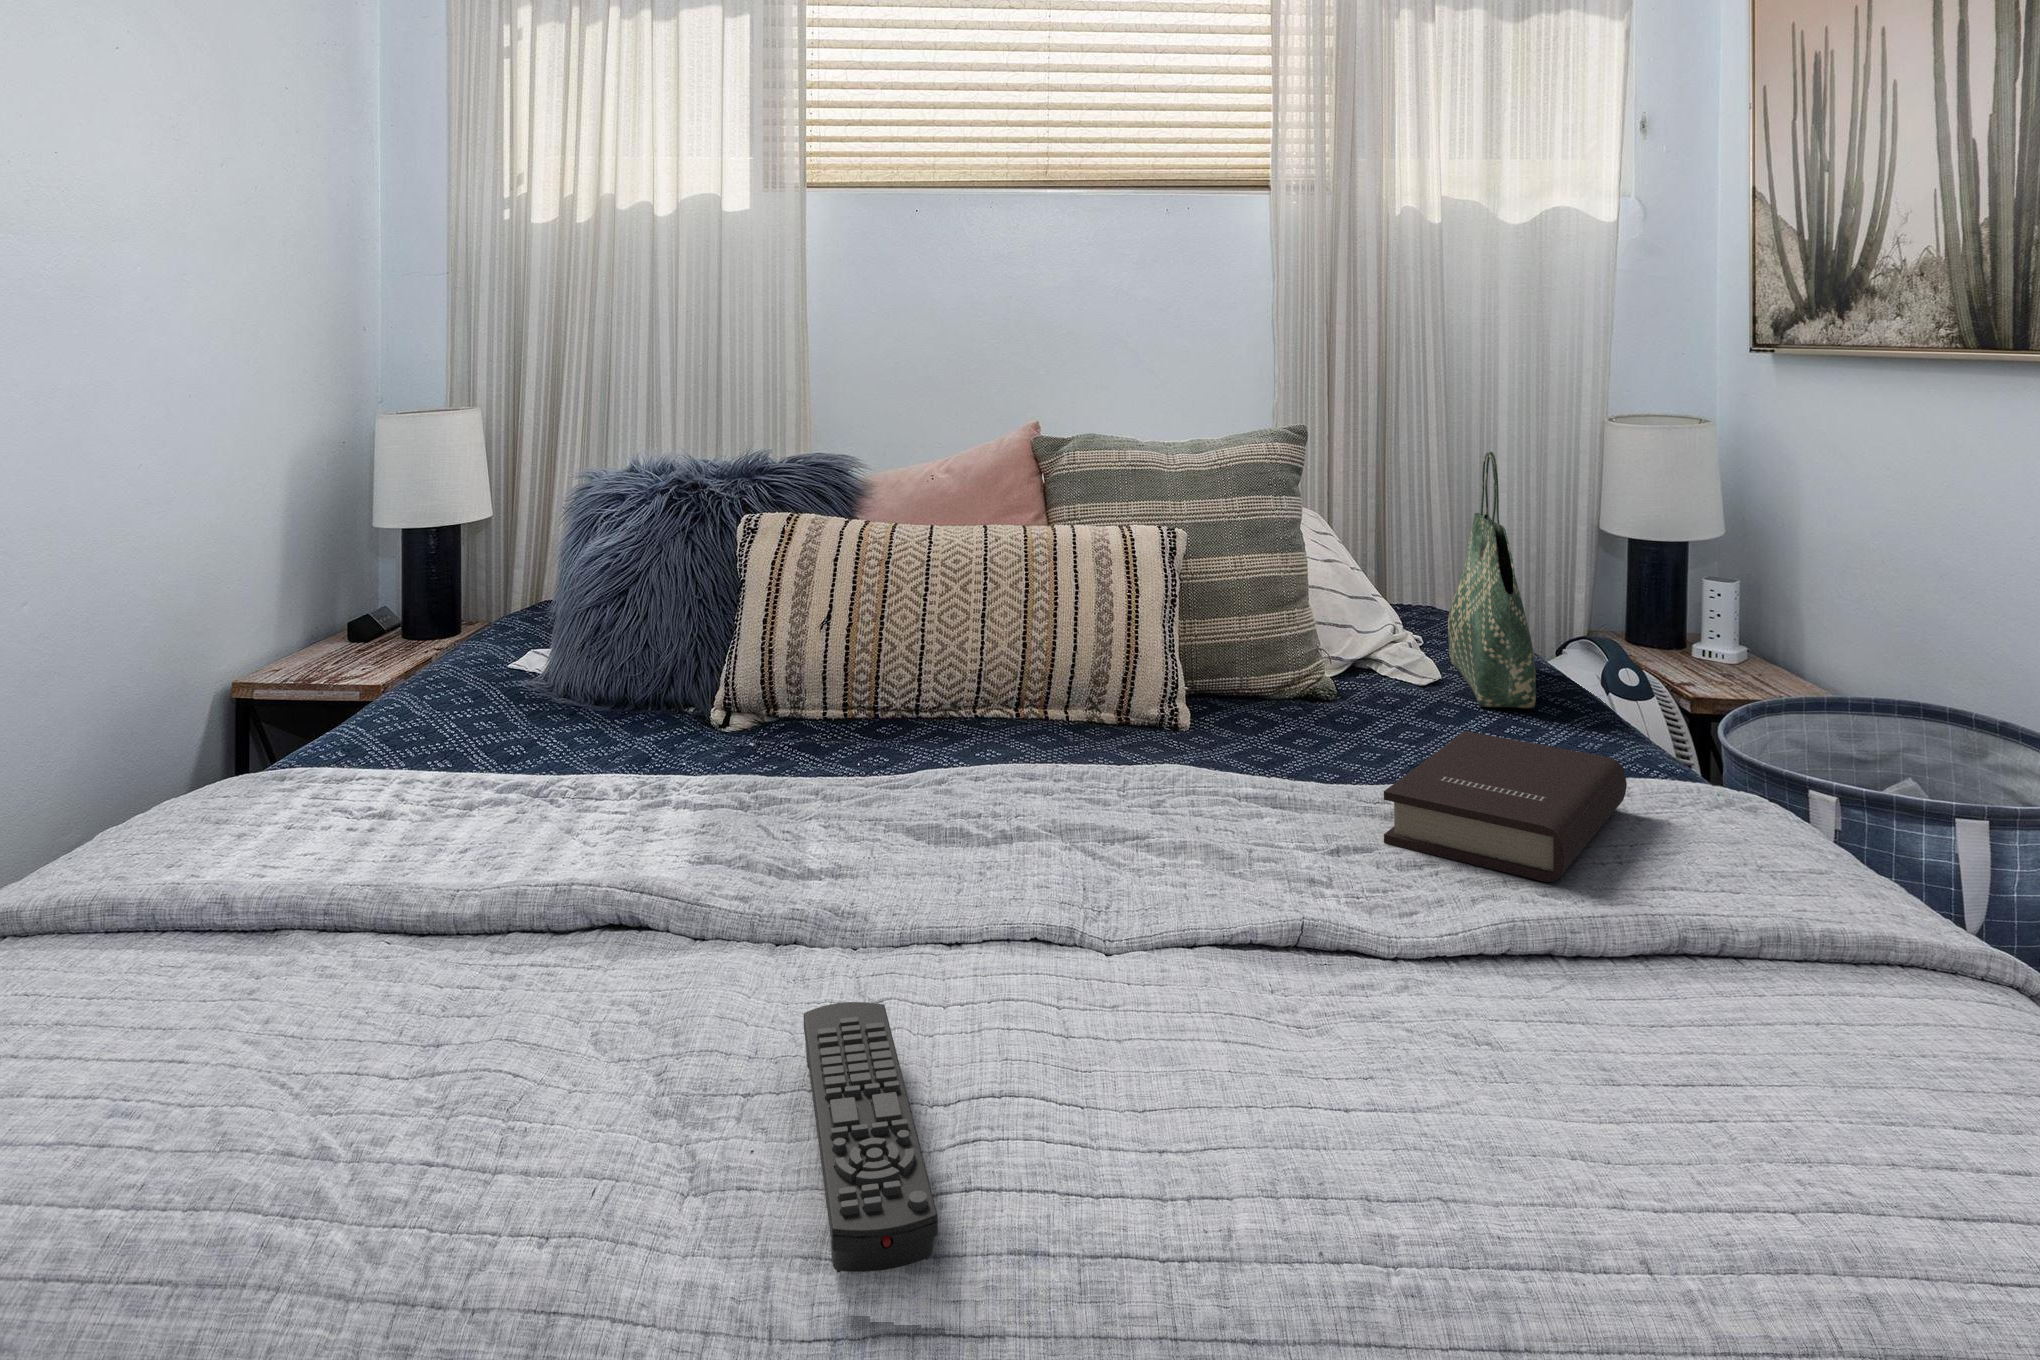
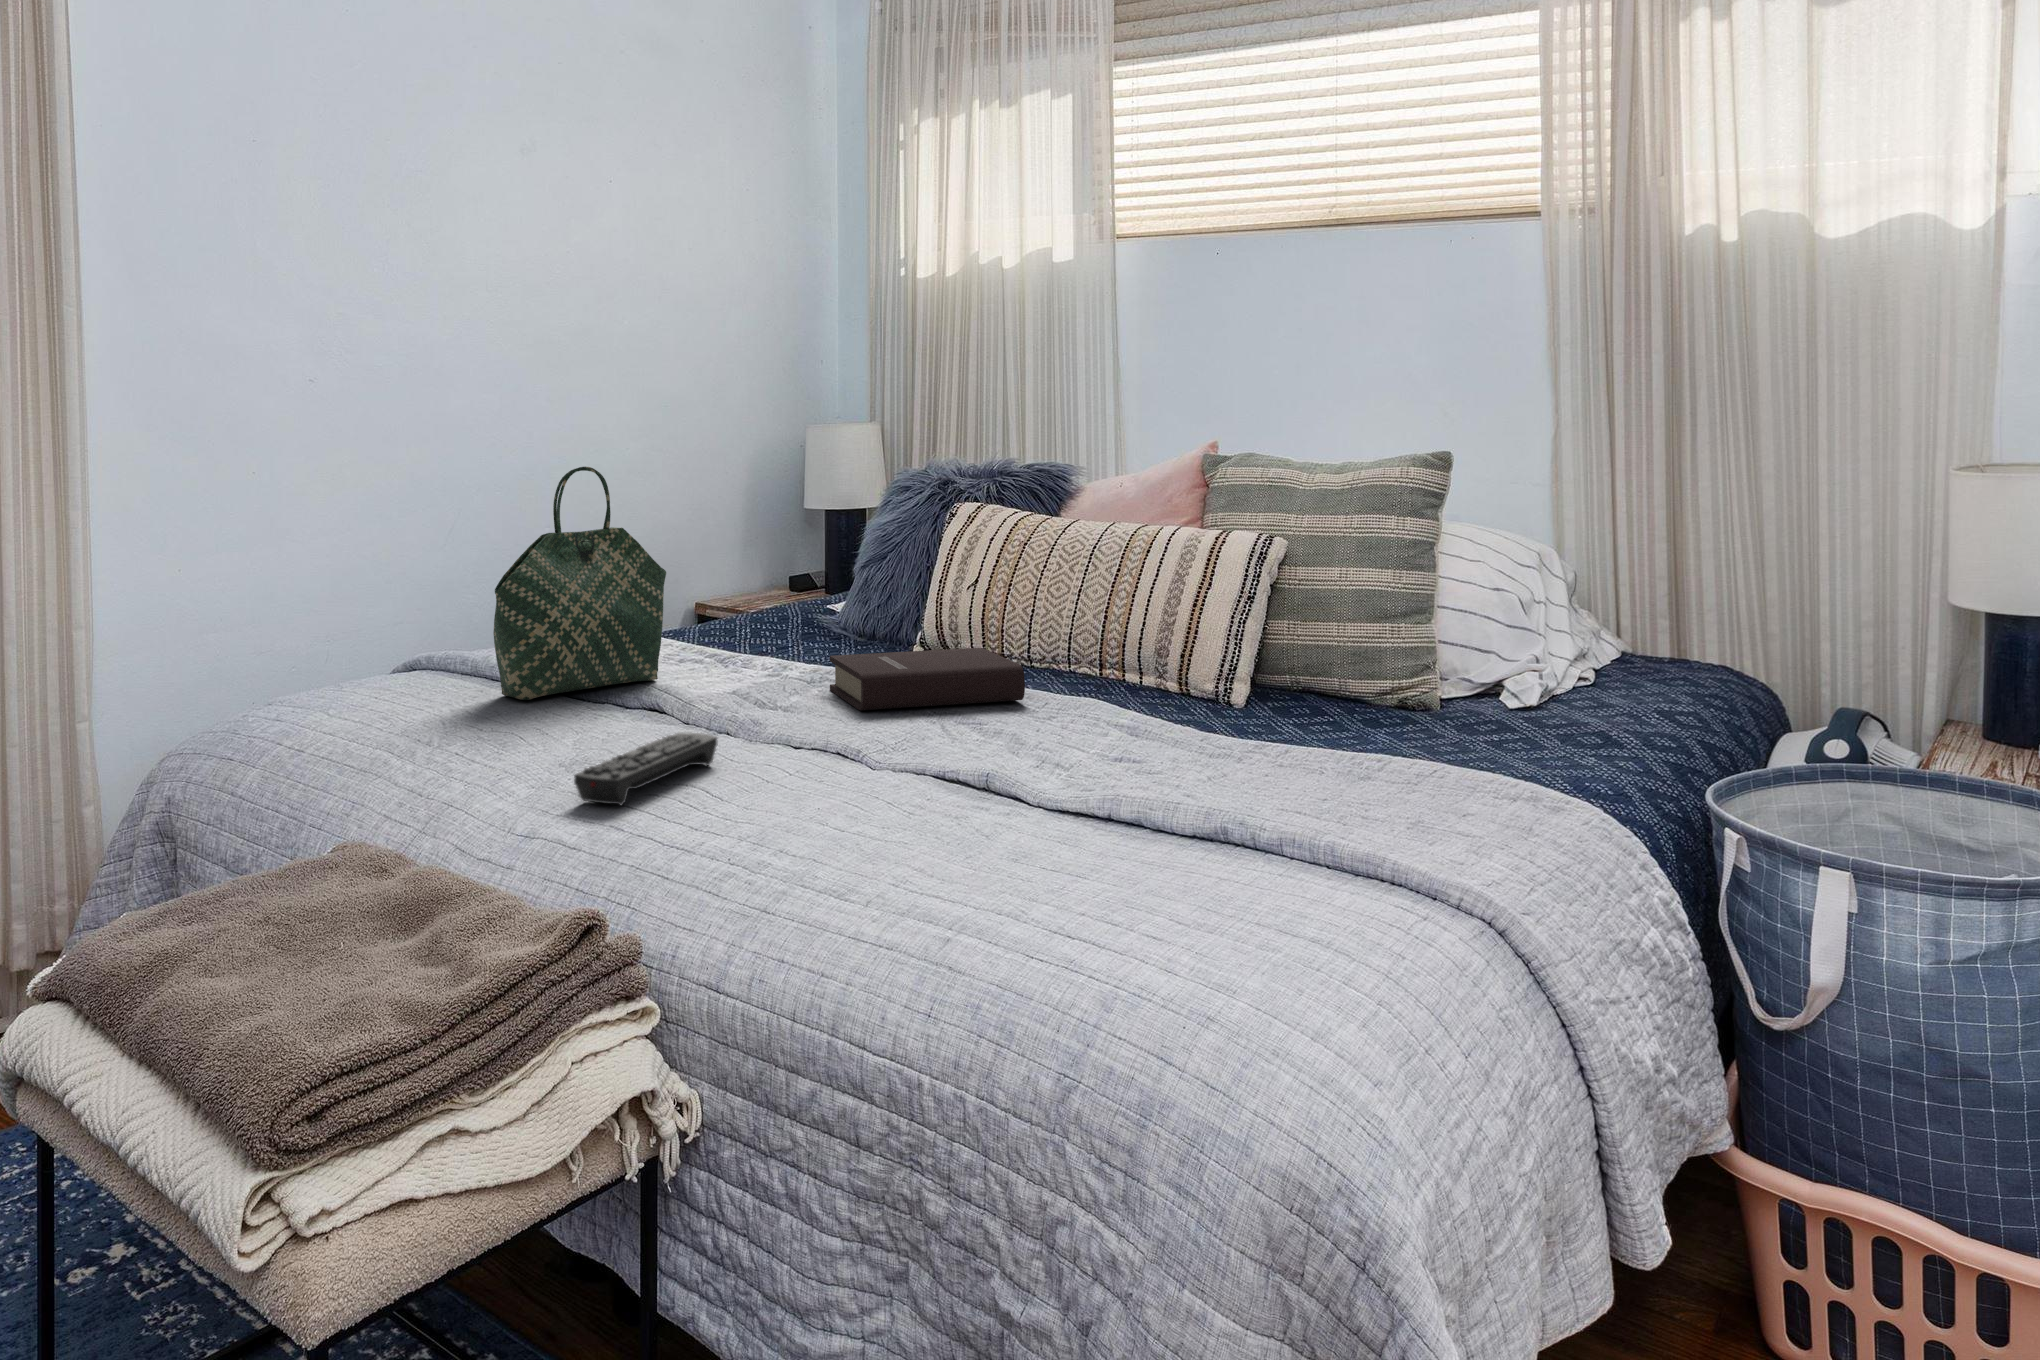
tote bag: present [1448,452,1536,708] -> present [493,467,666,700]
book: present [1384,731,1627,882] -> present [830,648,1025,710]

